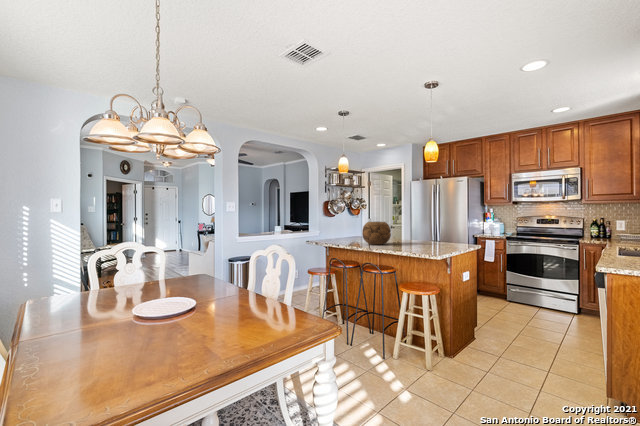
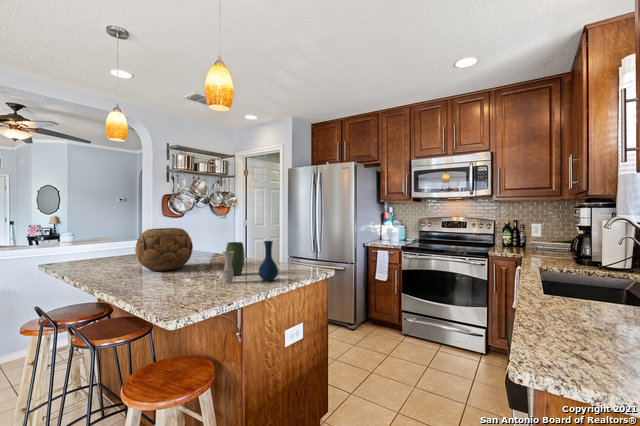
vase: none [420,228,457,249] -> present [223,241,278,282]

